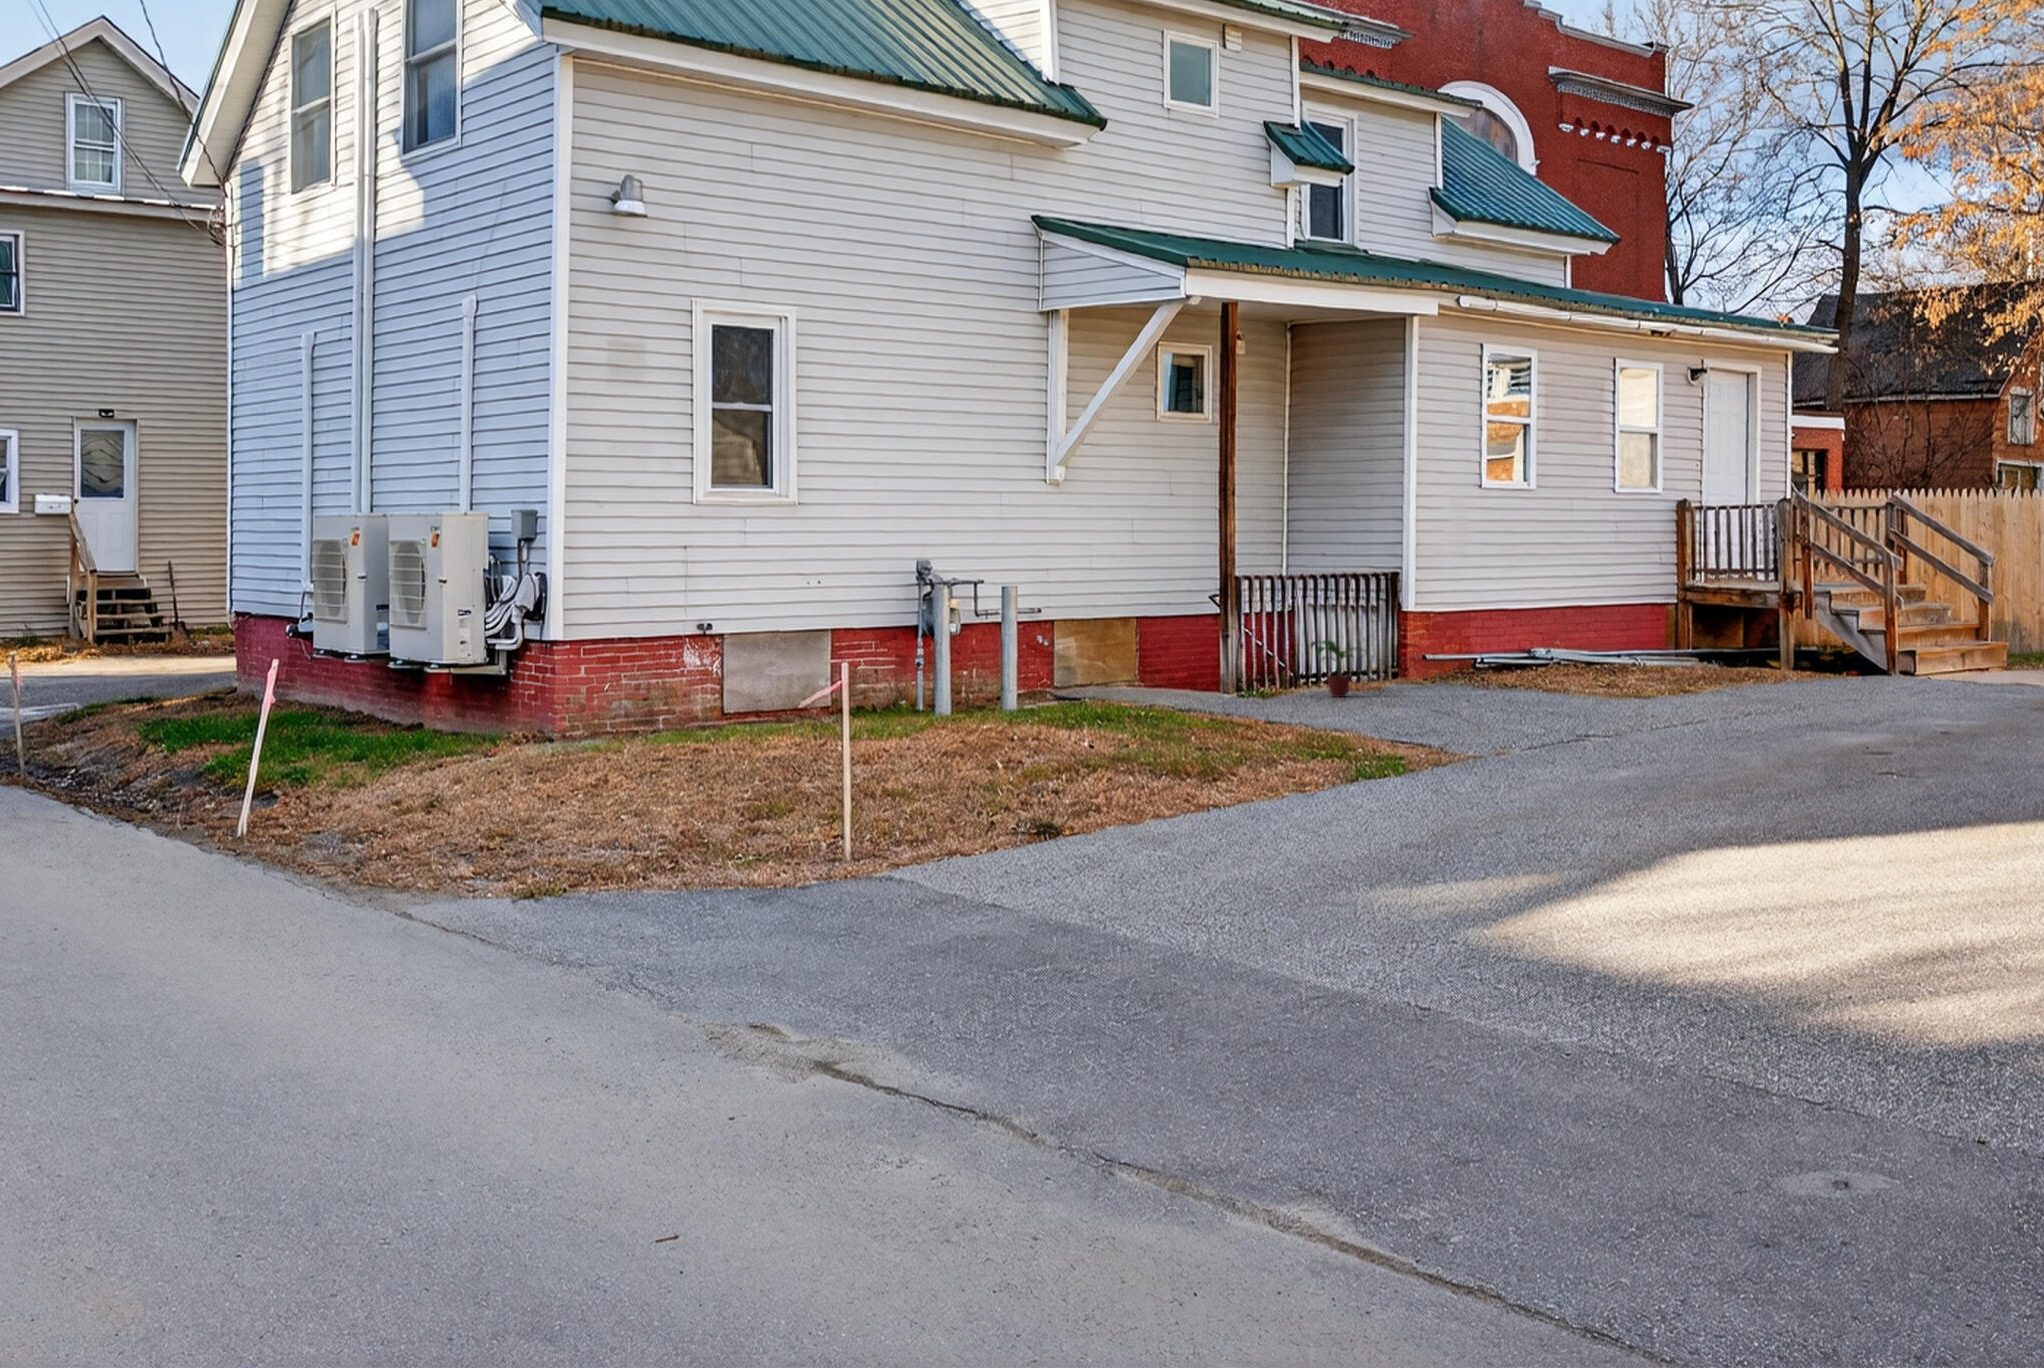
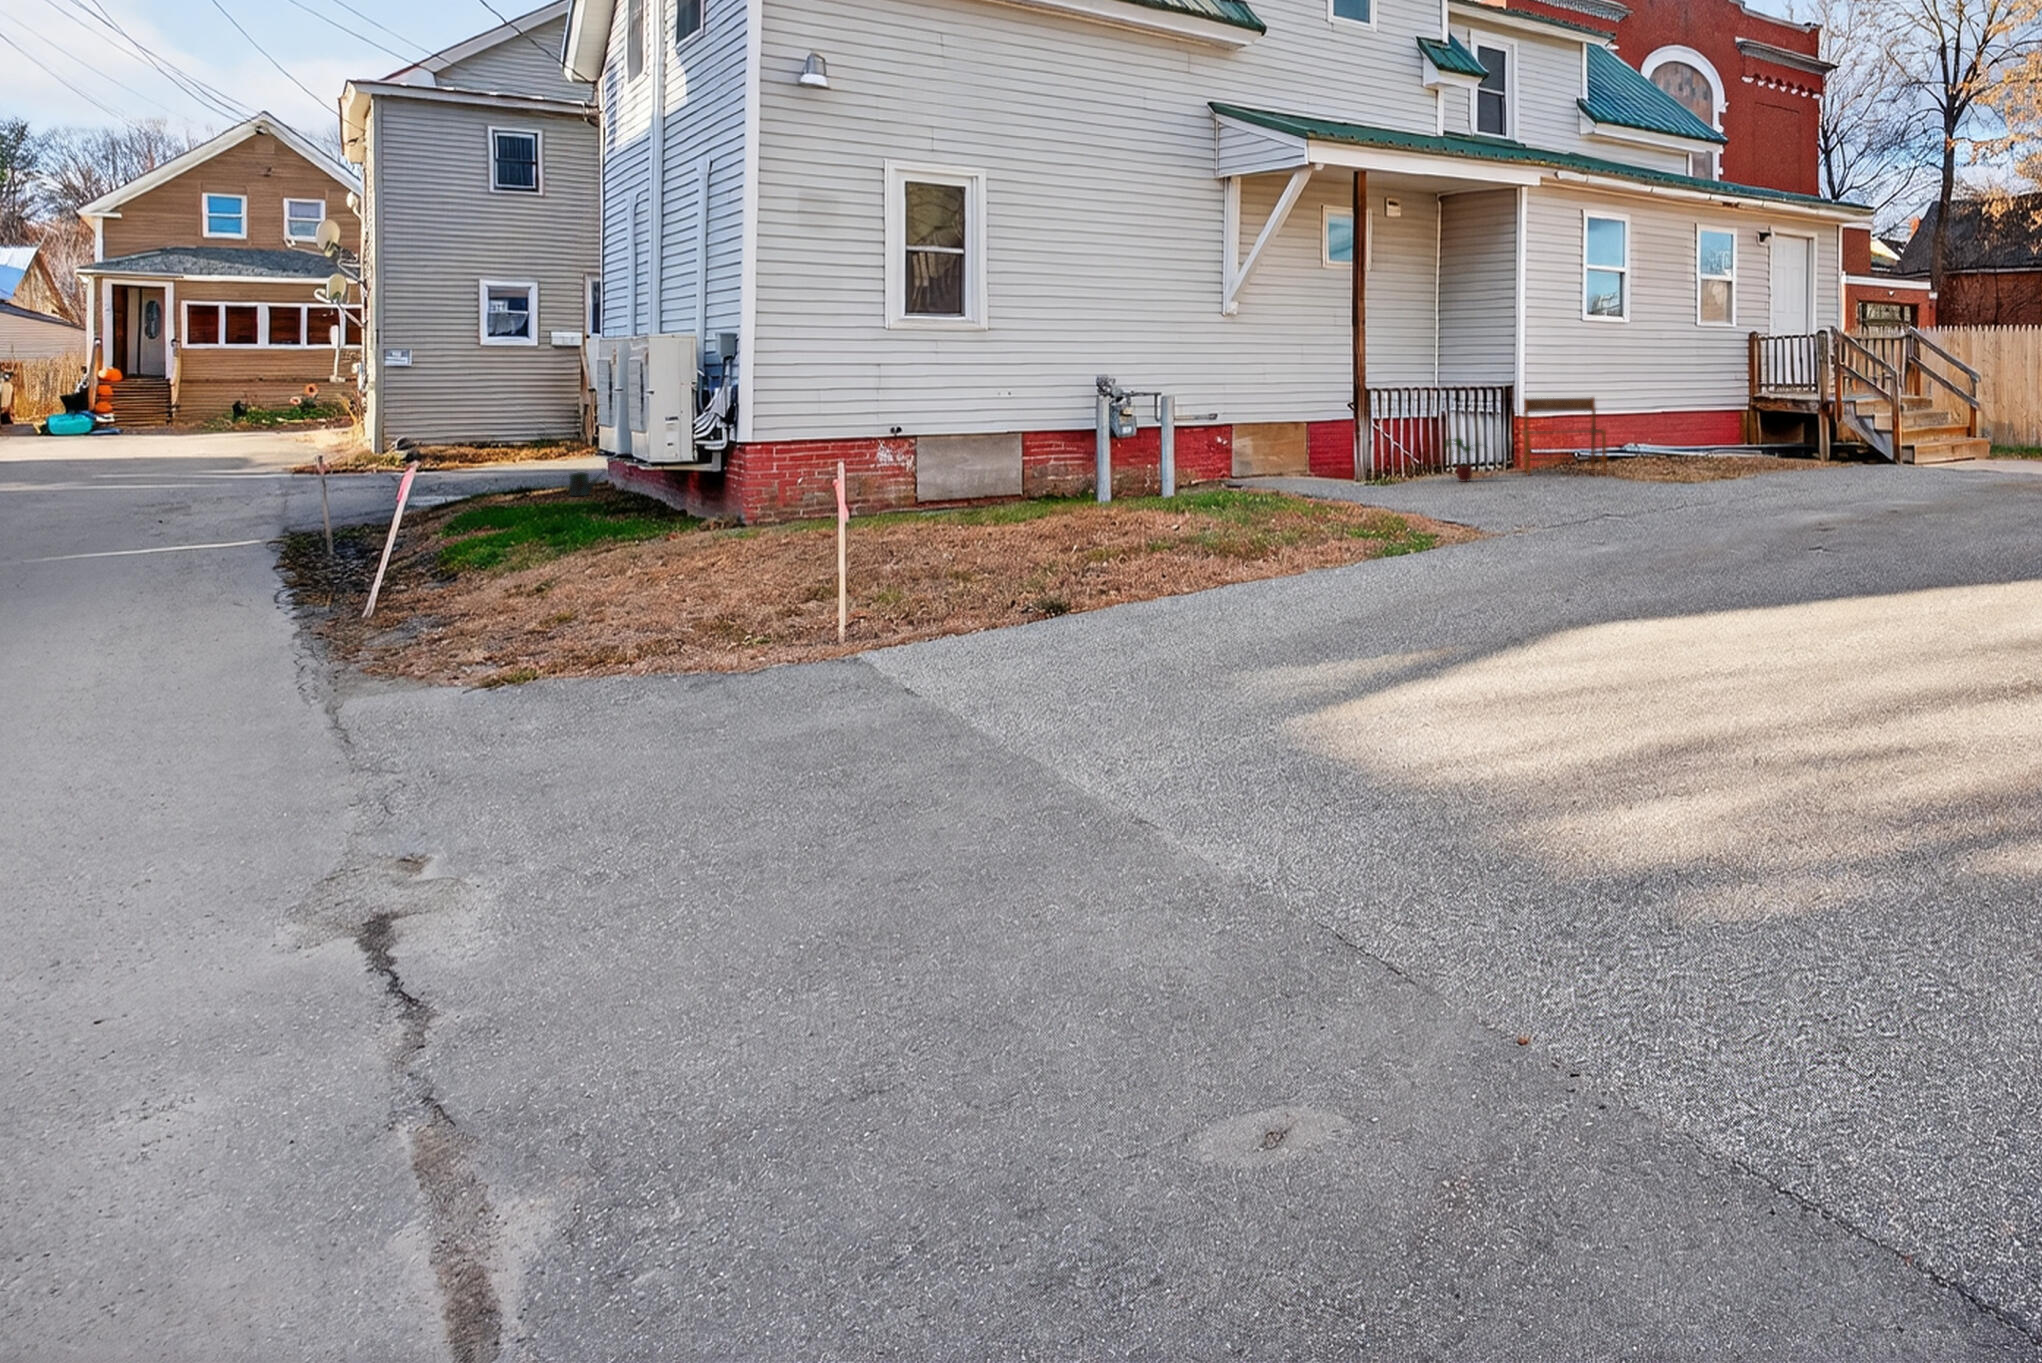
bench: none [1398,586,1518,689] -> present [1522,397,1607,474]
watering can: none [197,675,248,710] -> present [569,472,604,496]

